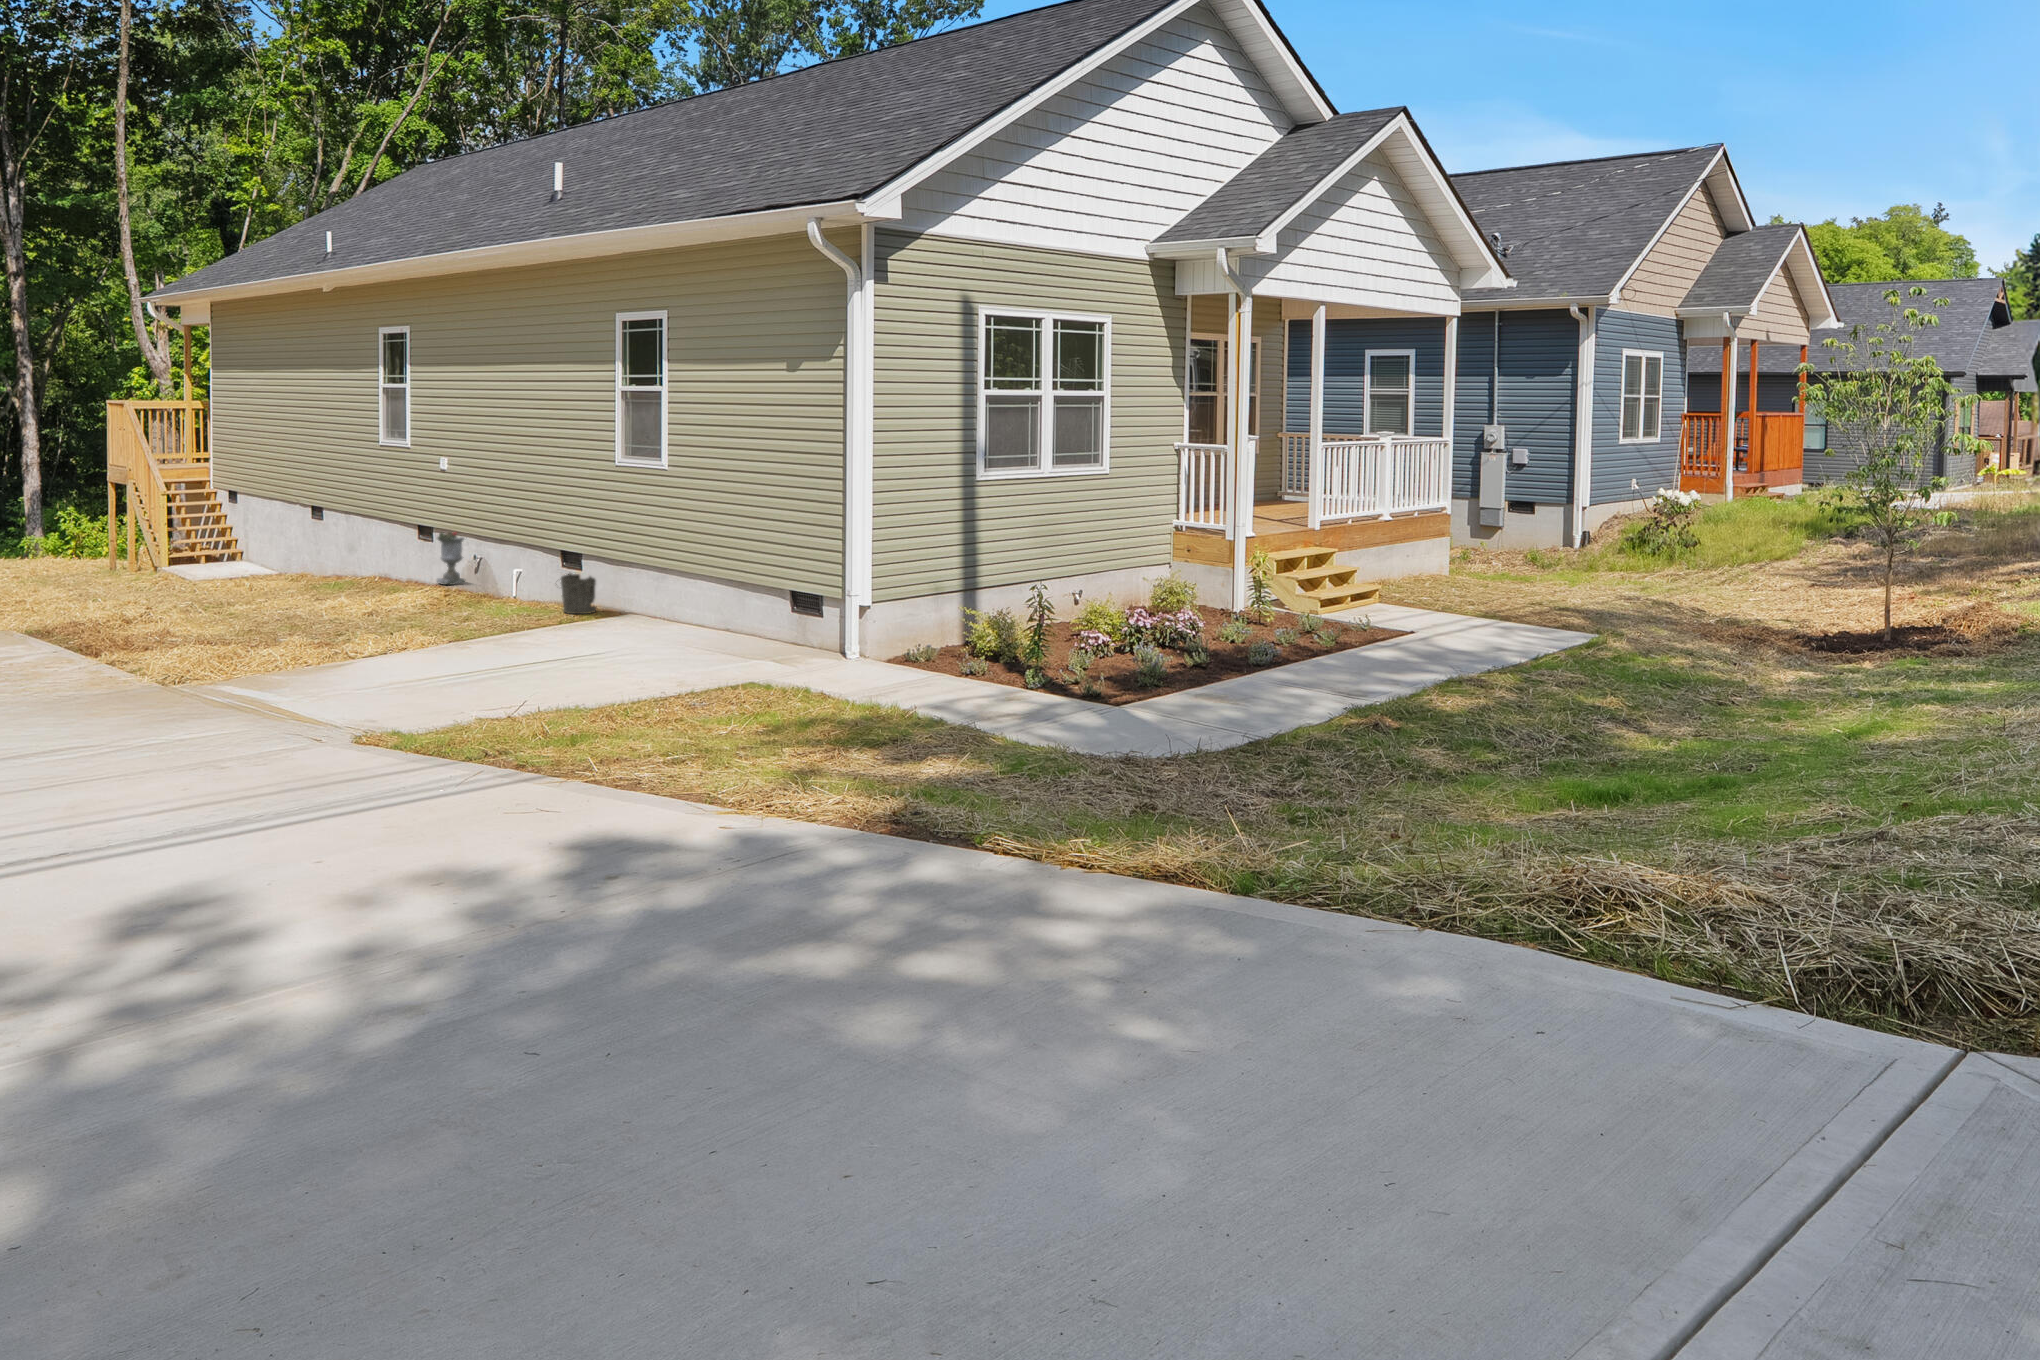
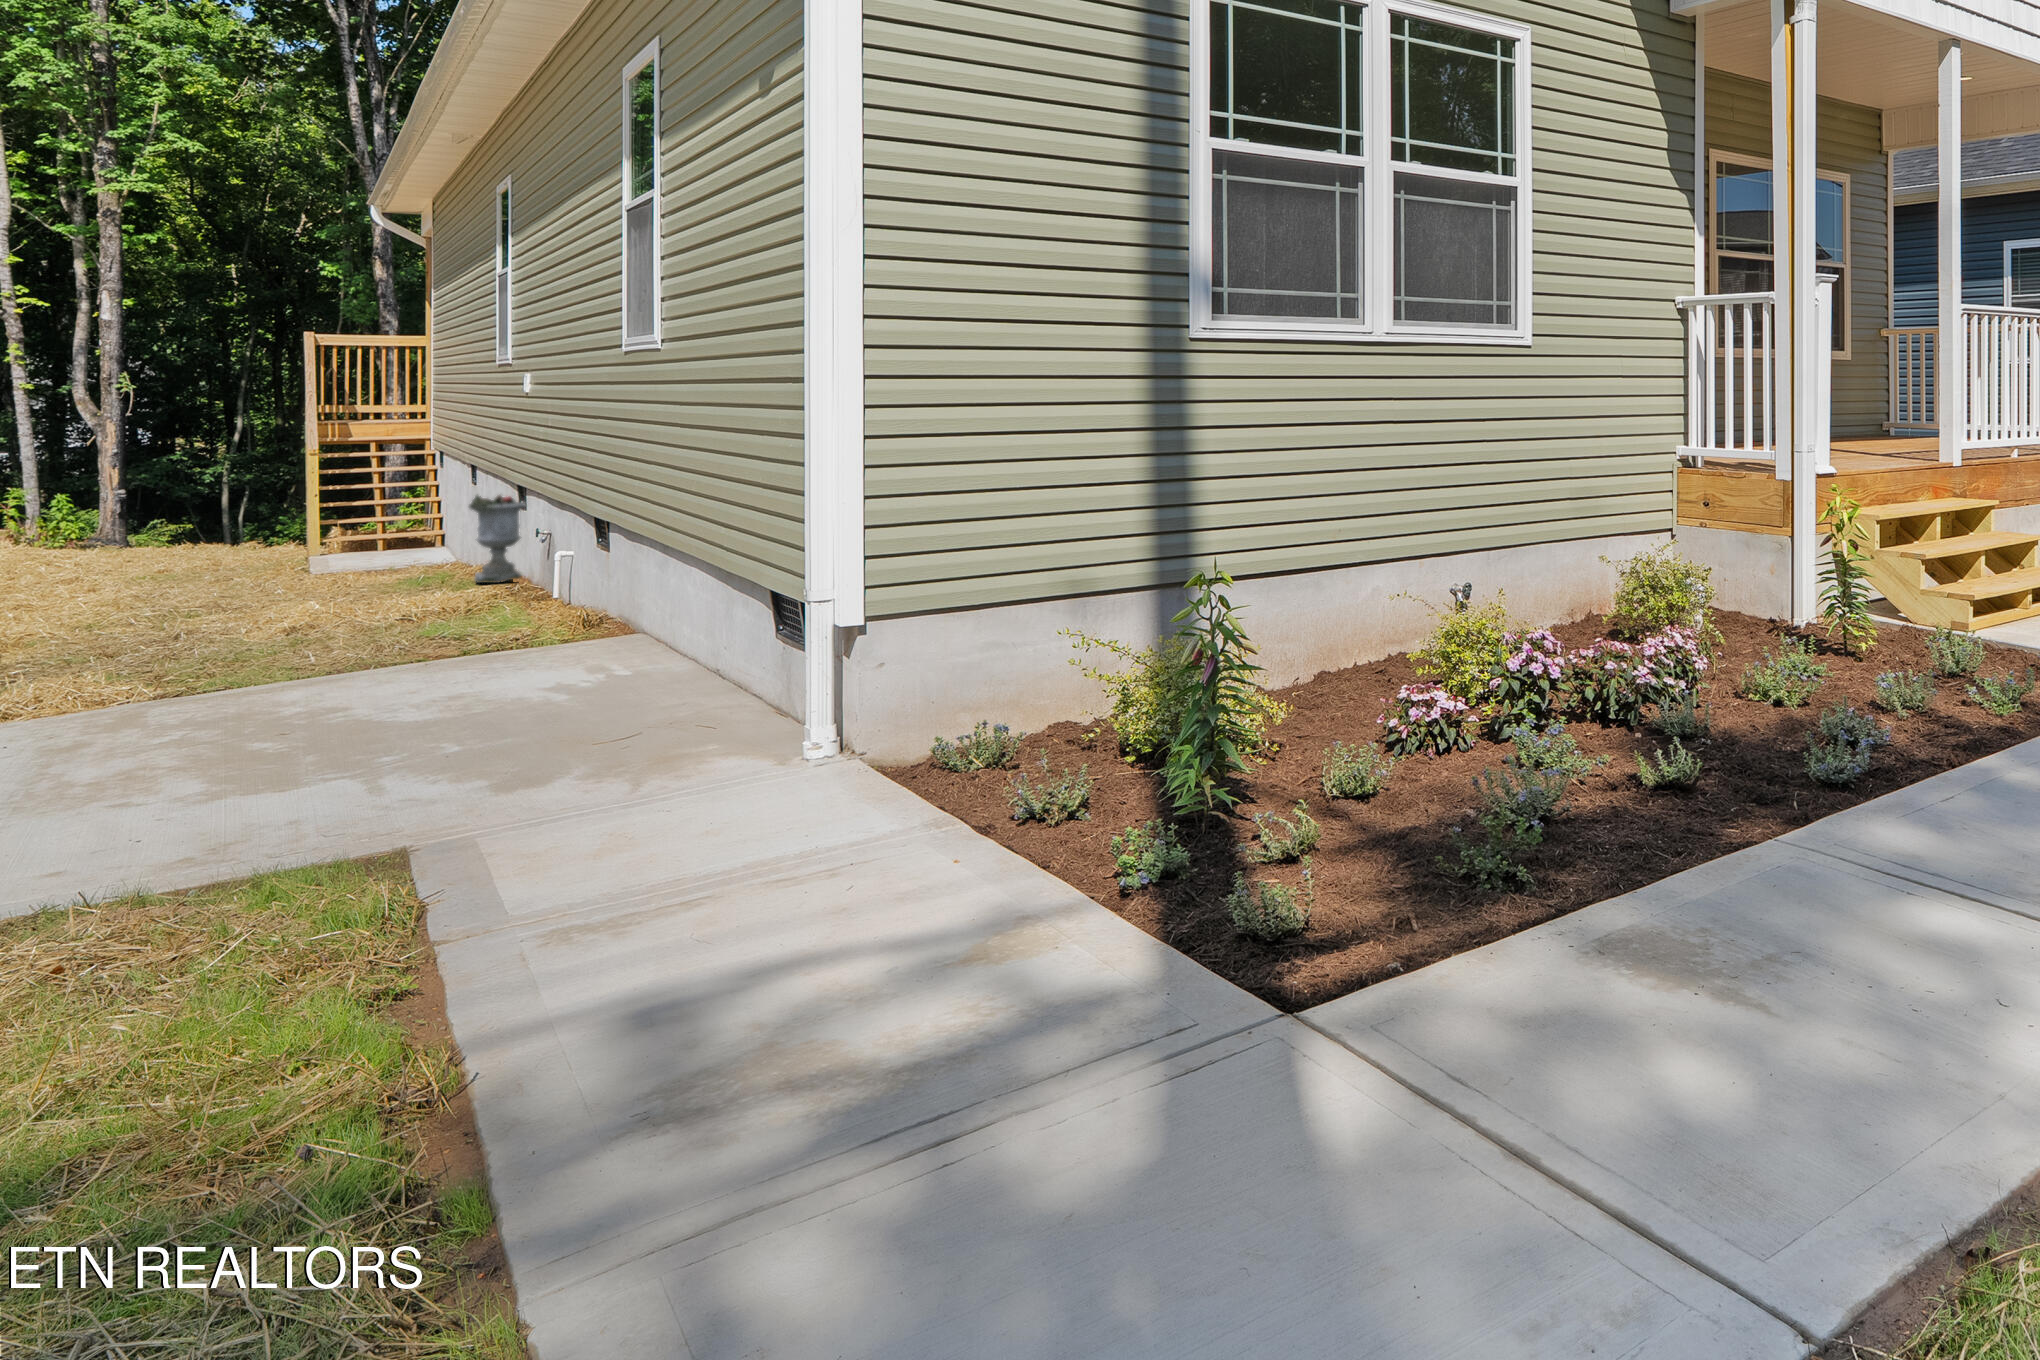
bucket: present [561,573,597,614] -> none [505,559,600,638]

